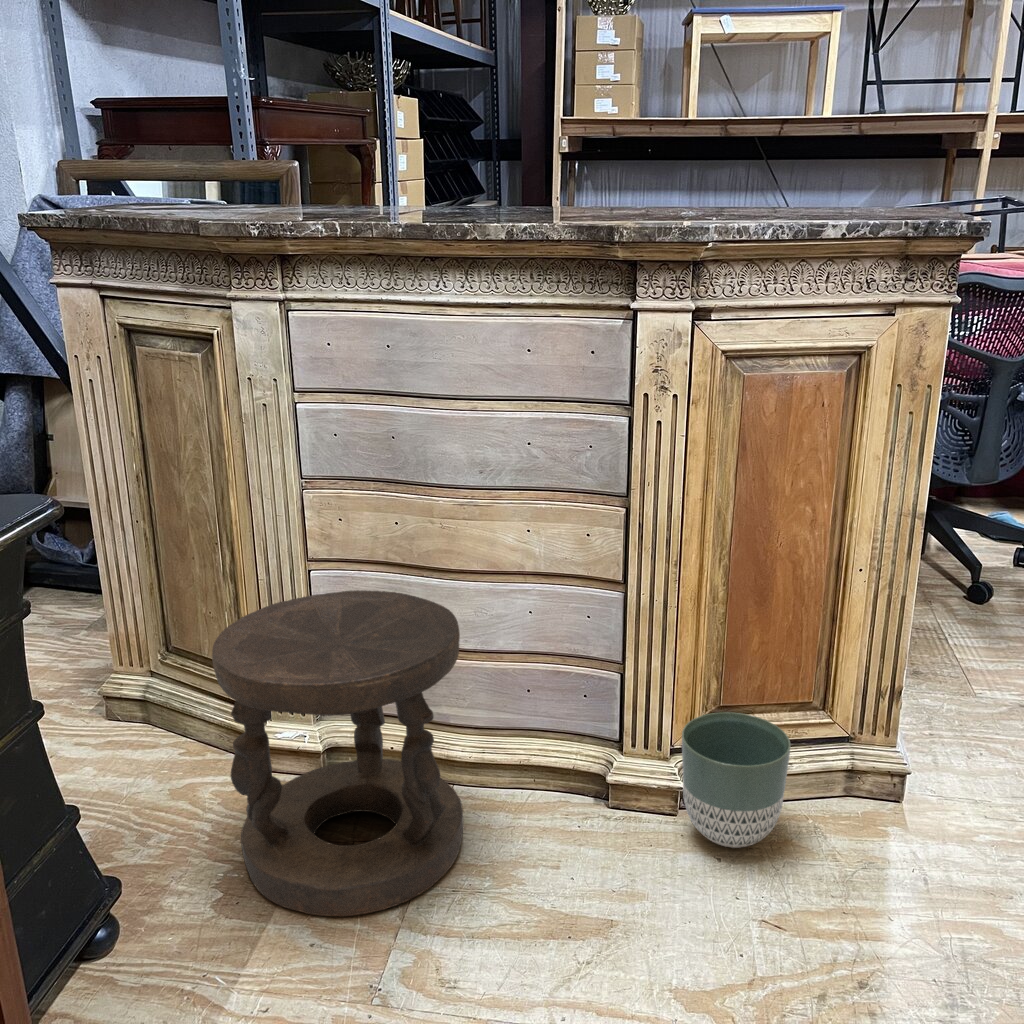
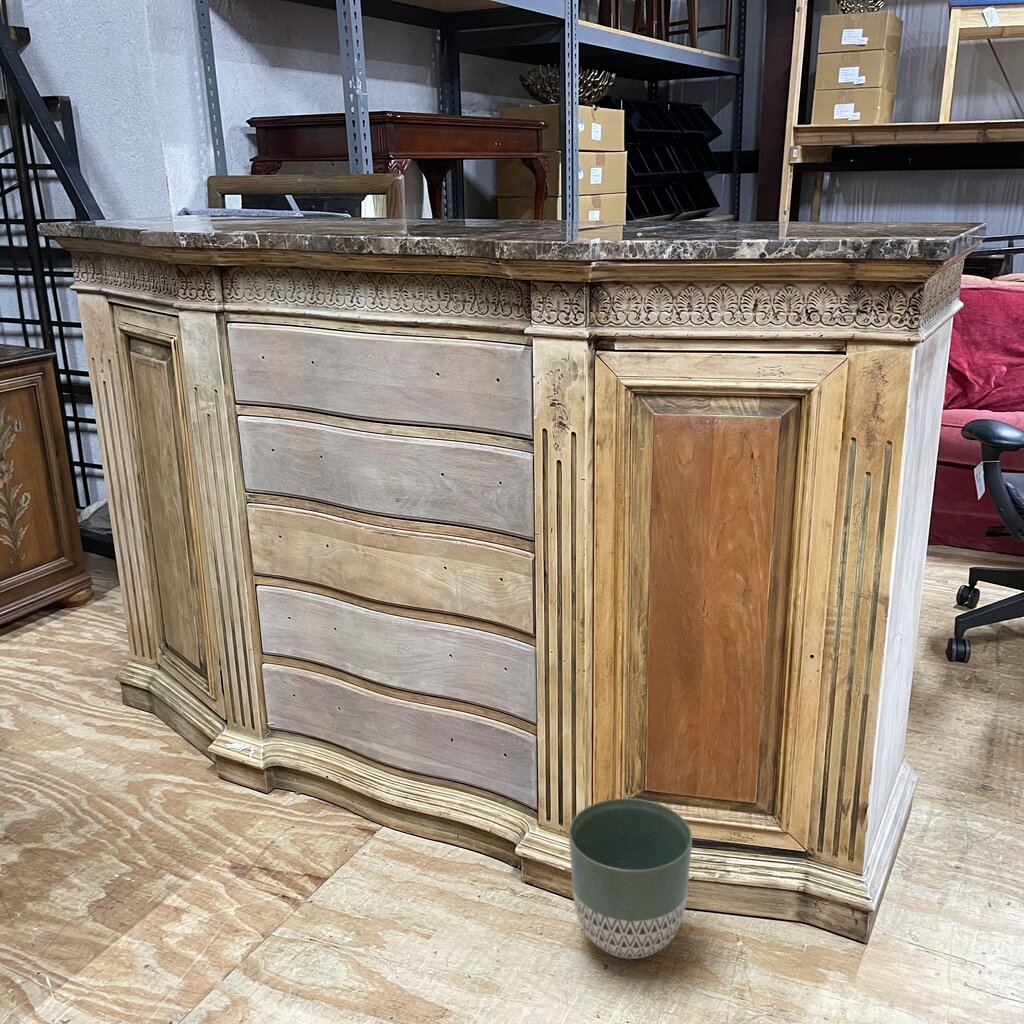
stool: present [212,590,463,916] -> none [93,611,359,946]

